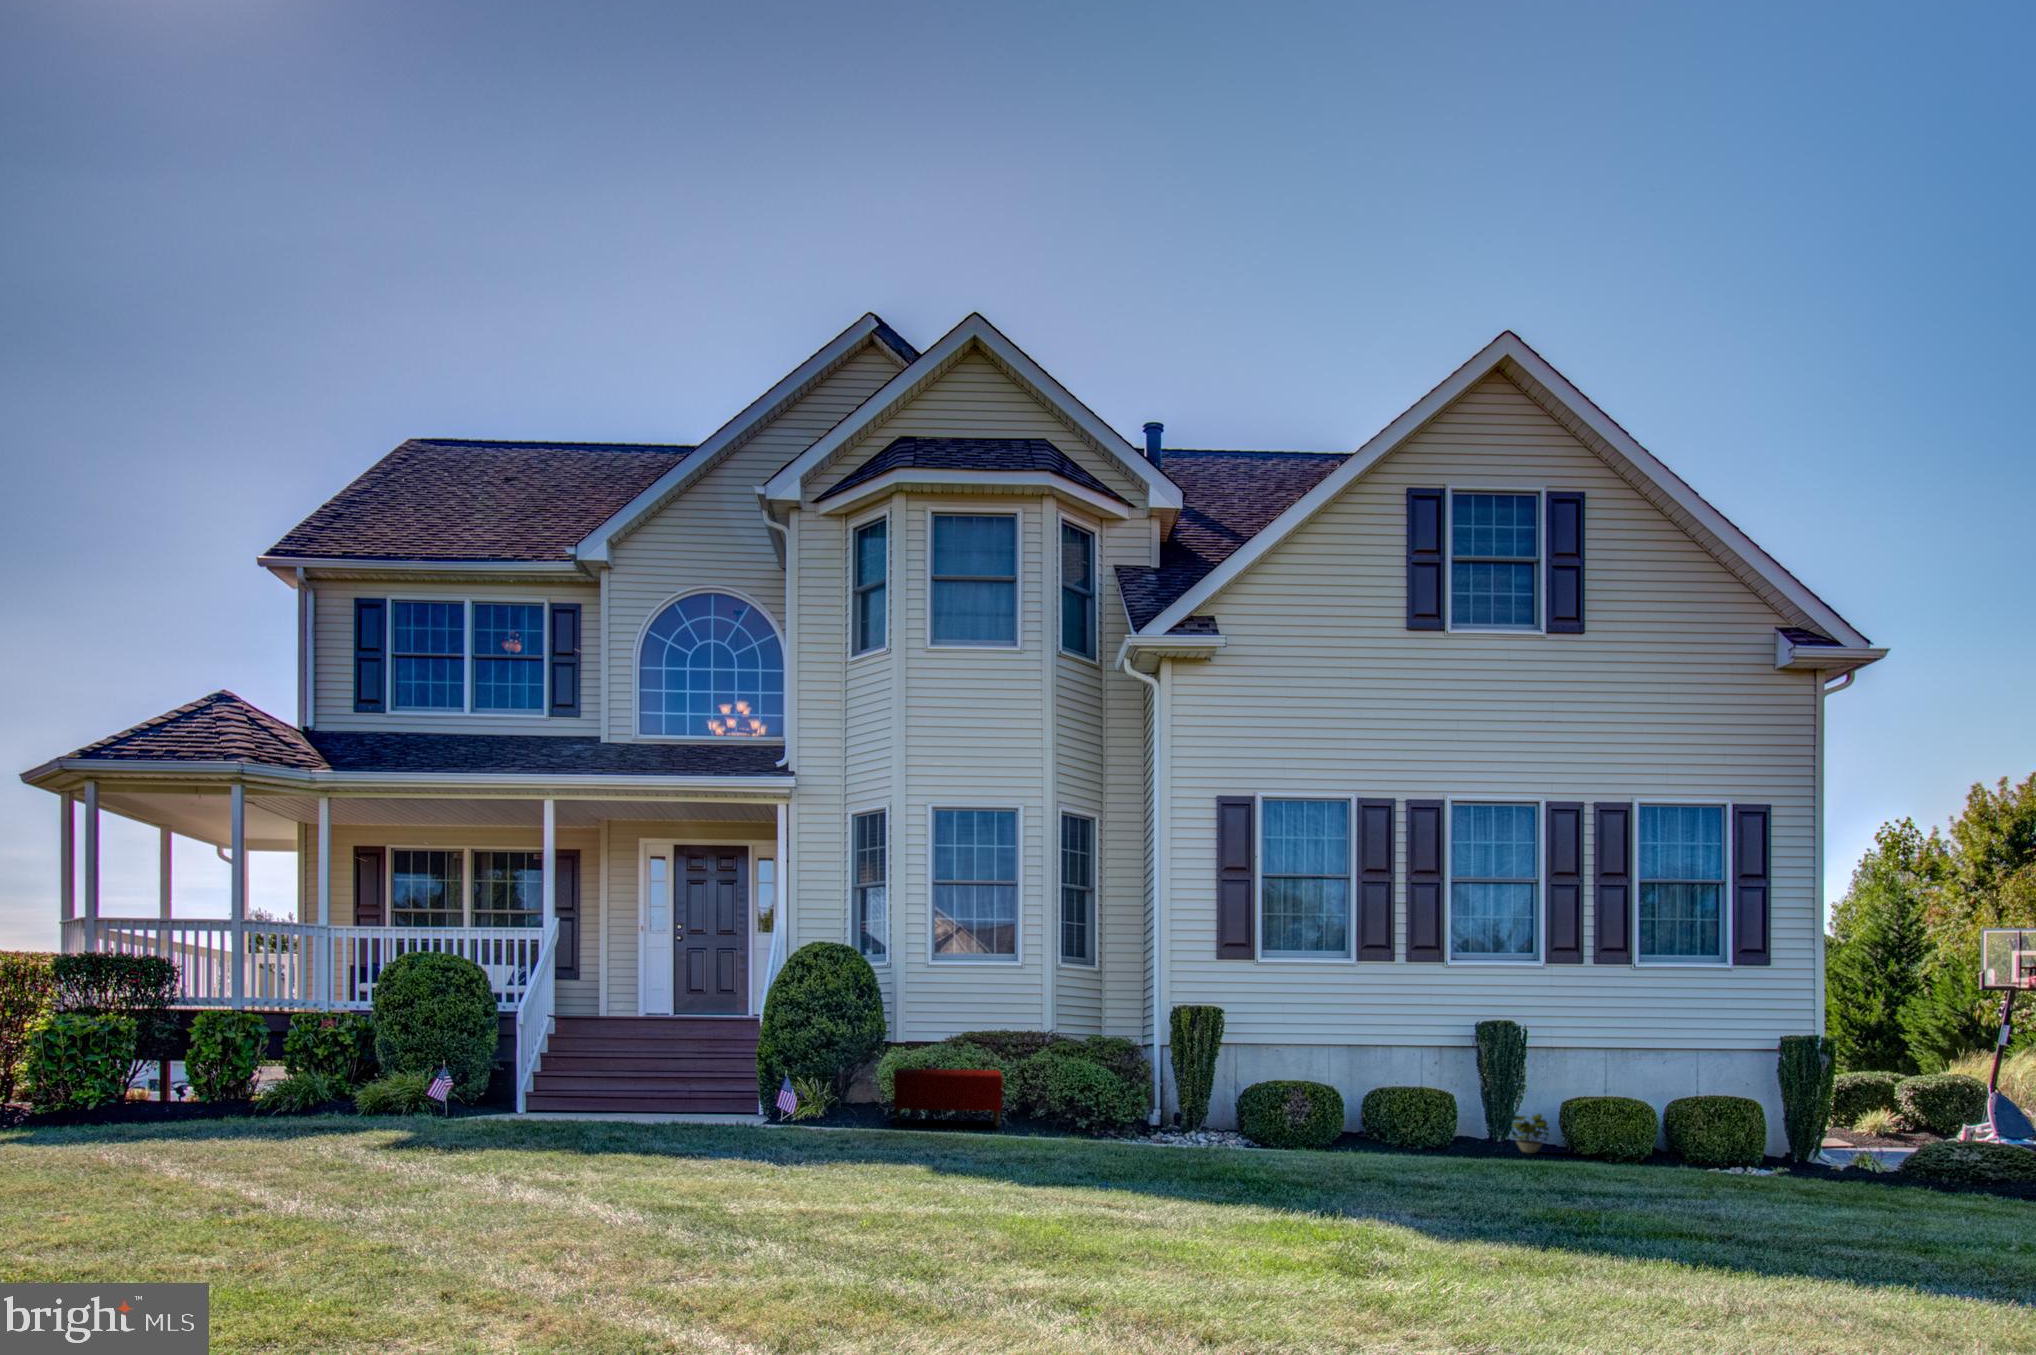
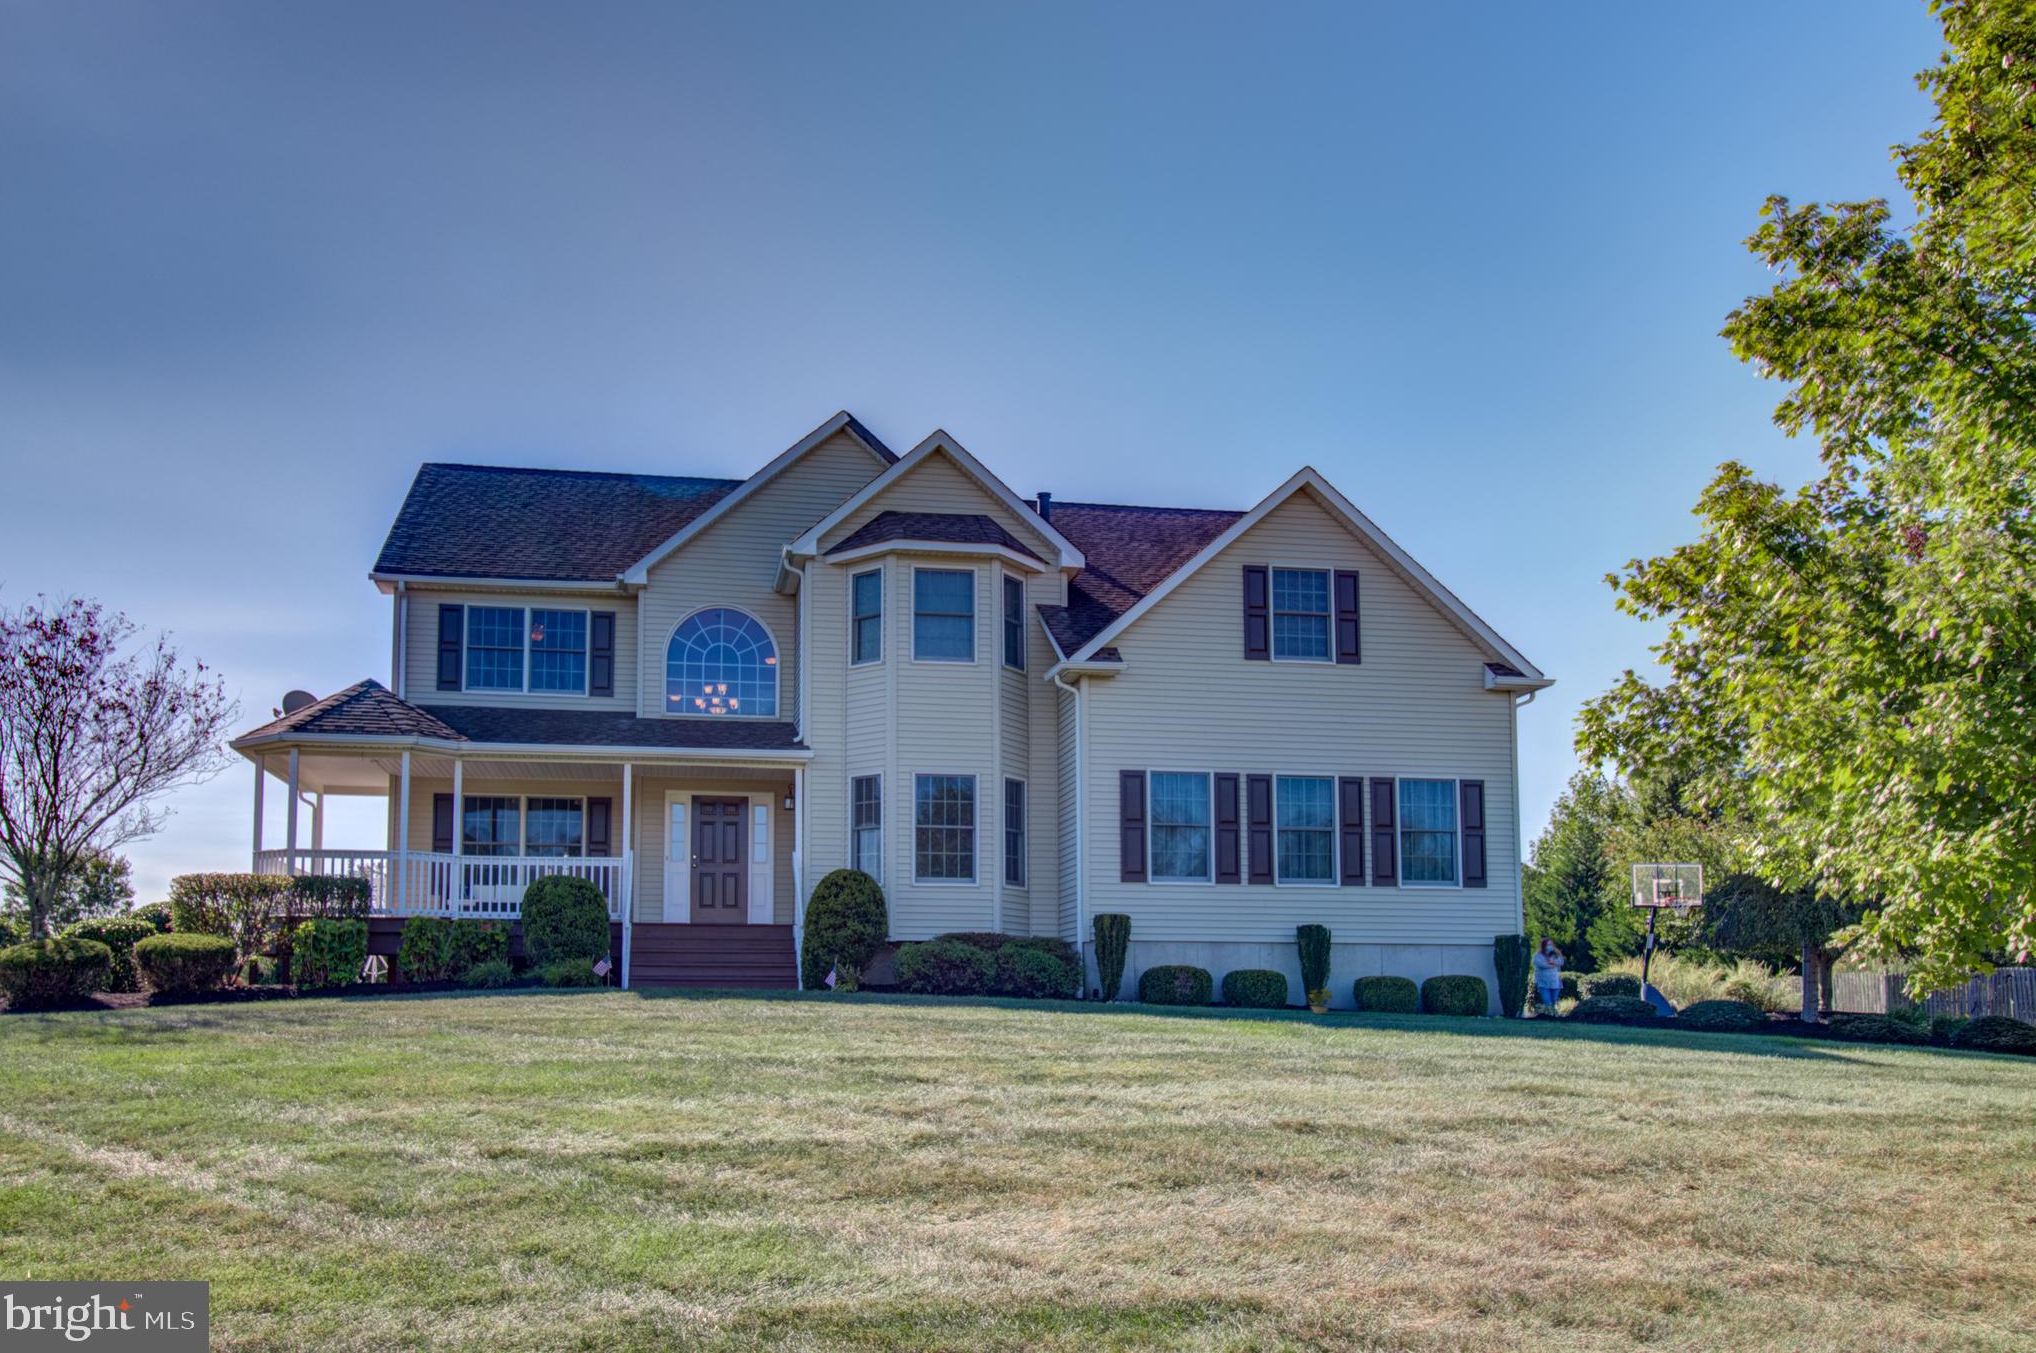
bench: present [893,1068,1003,1127] -> none [906,957,984,995]

